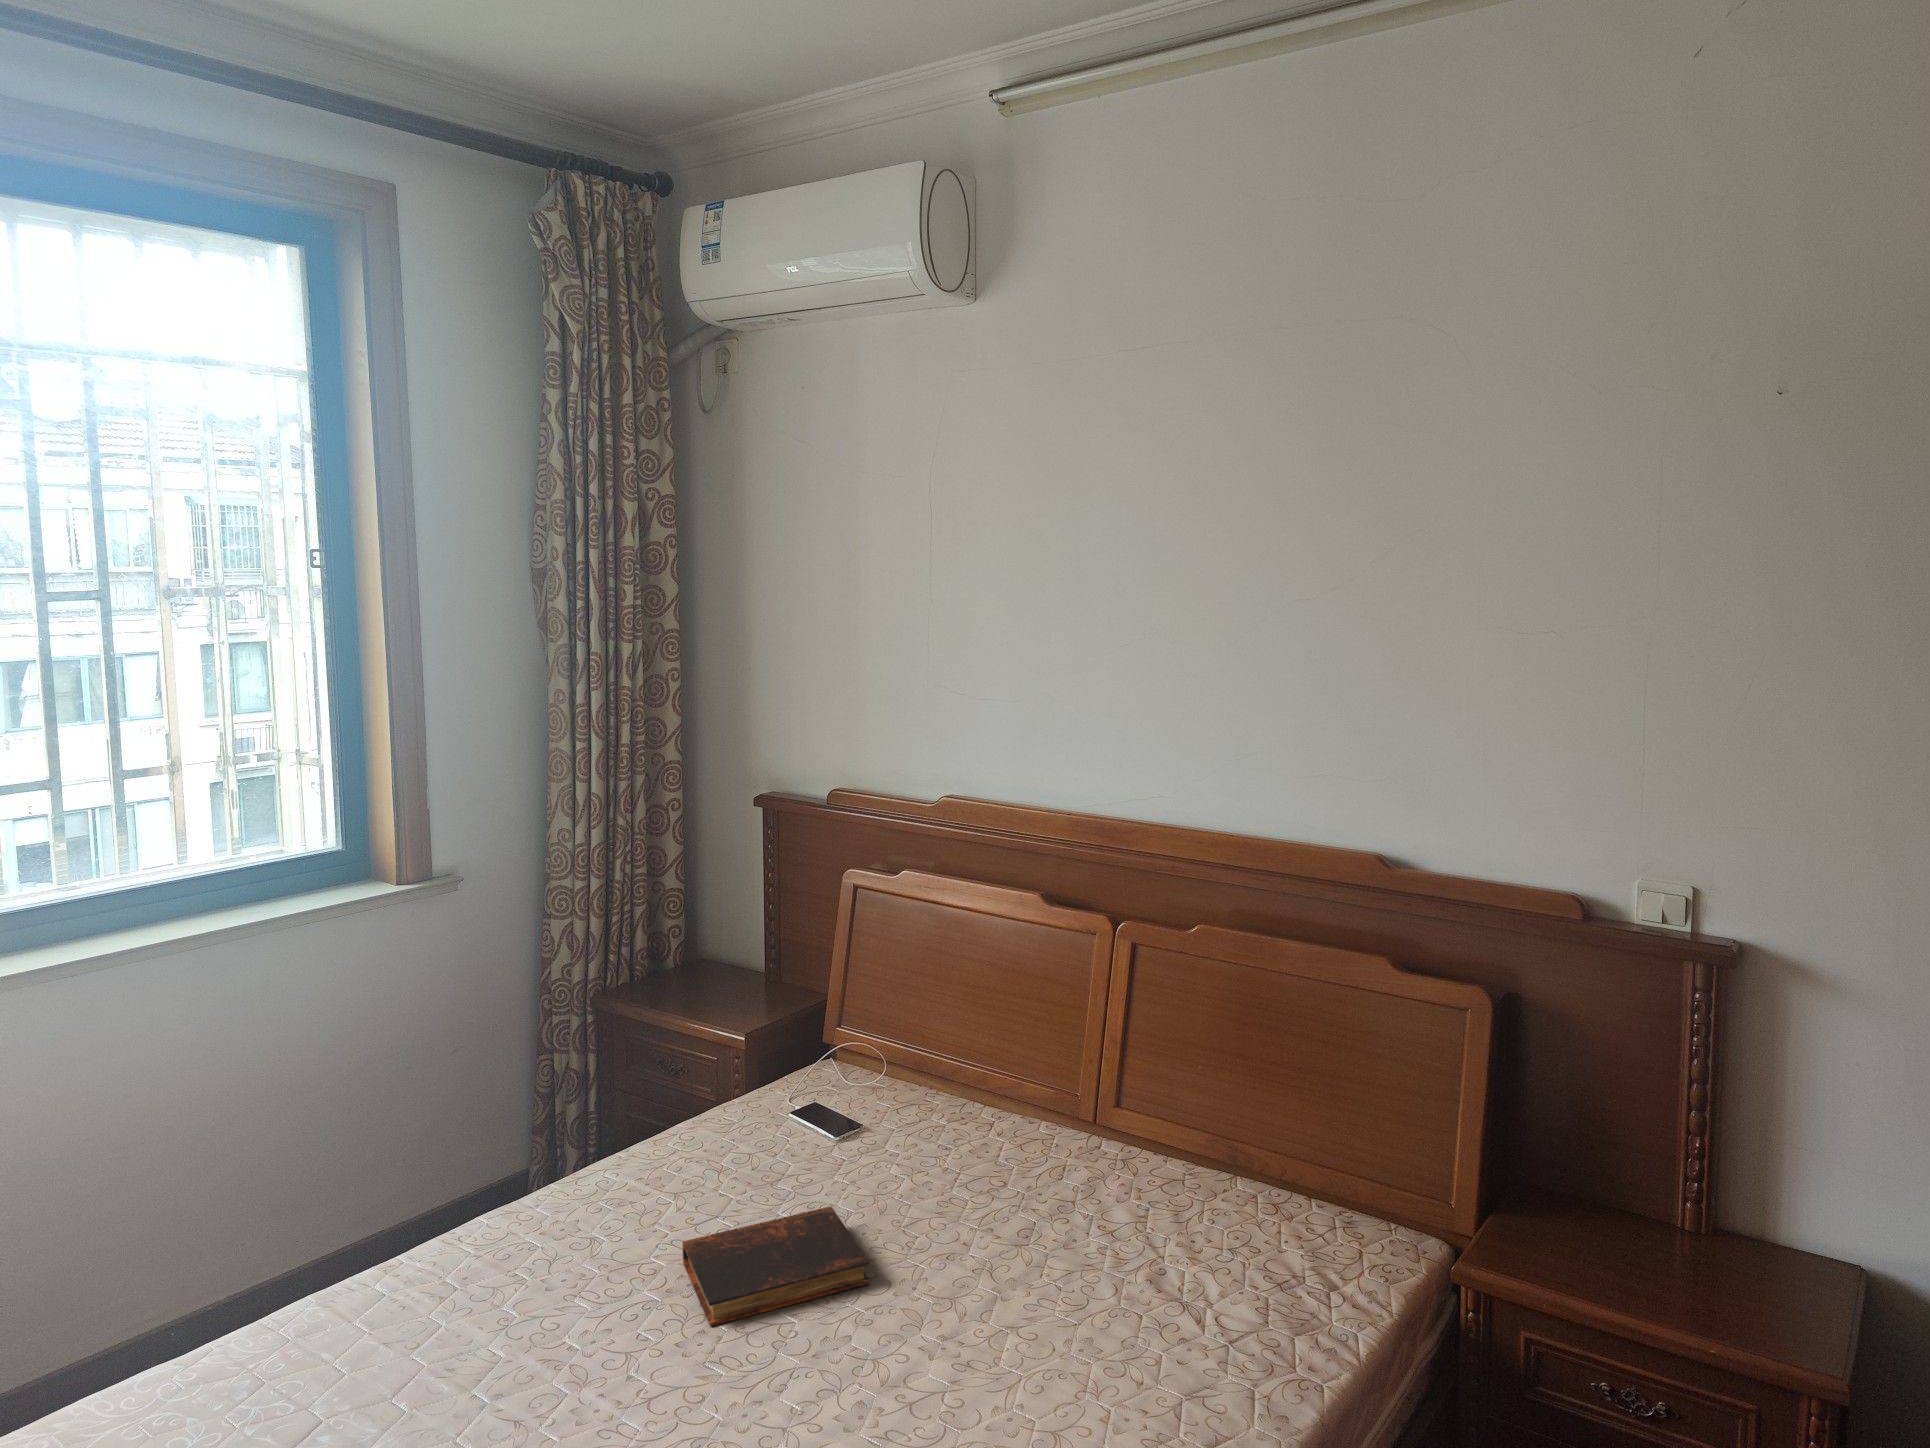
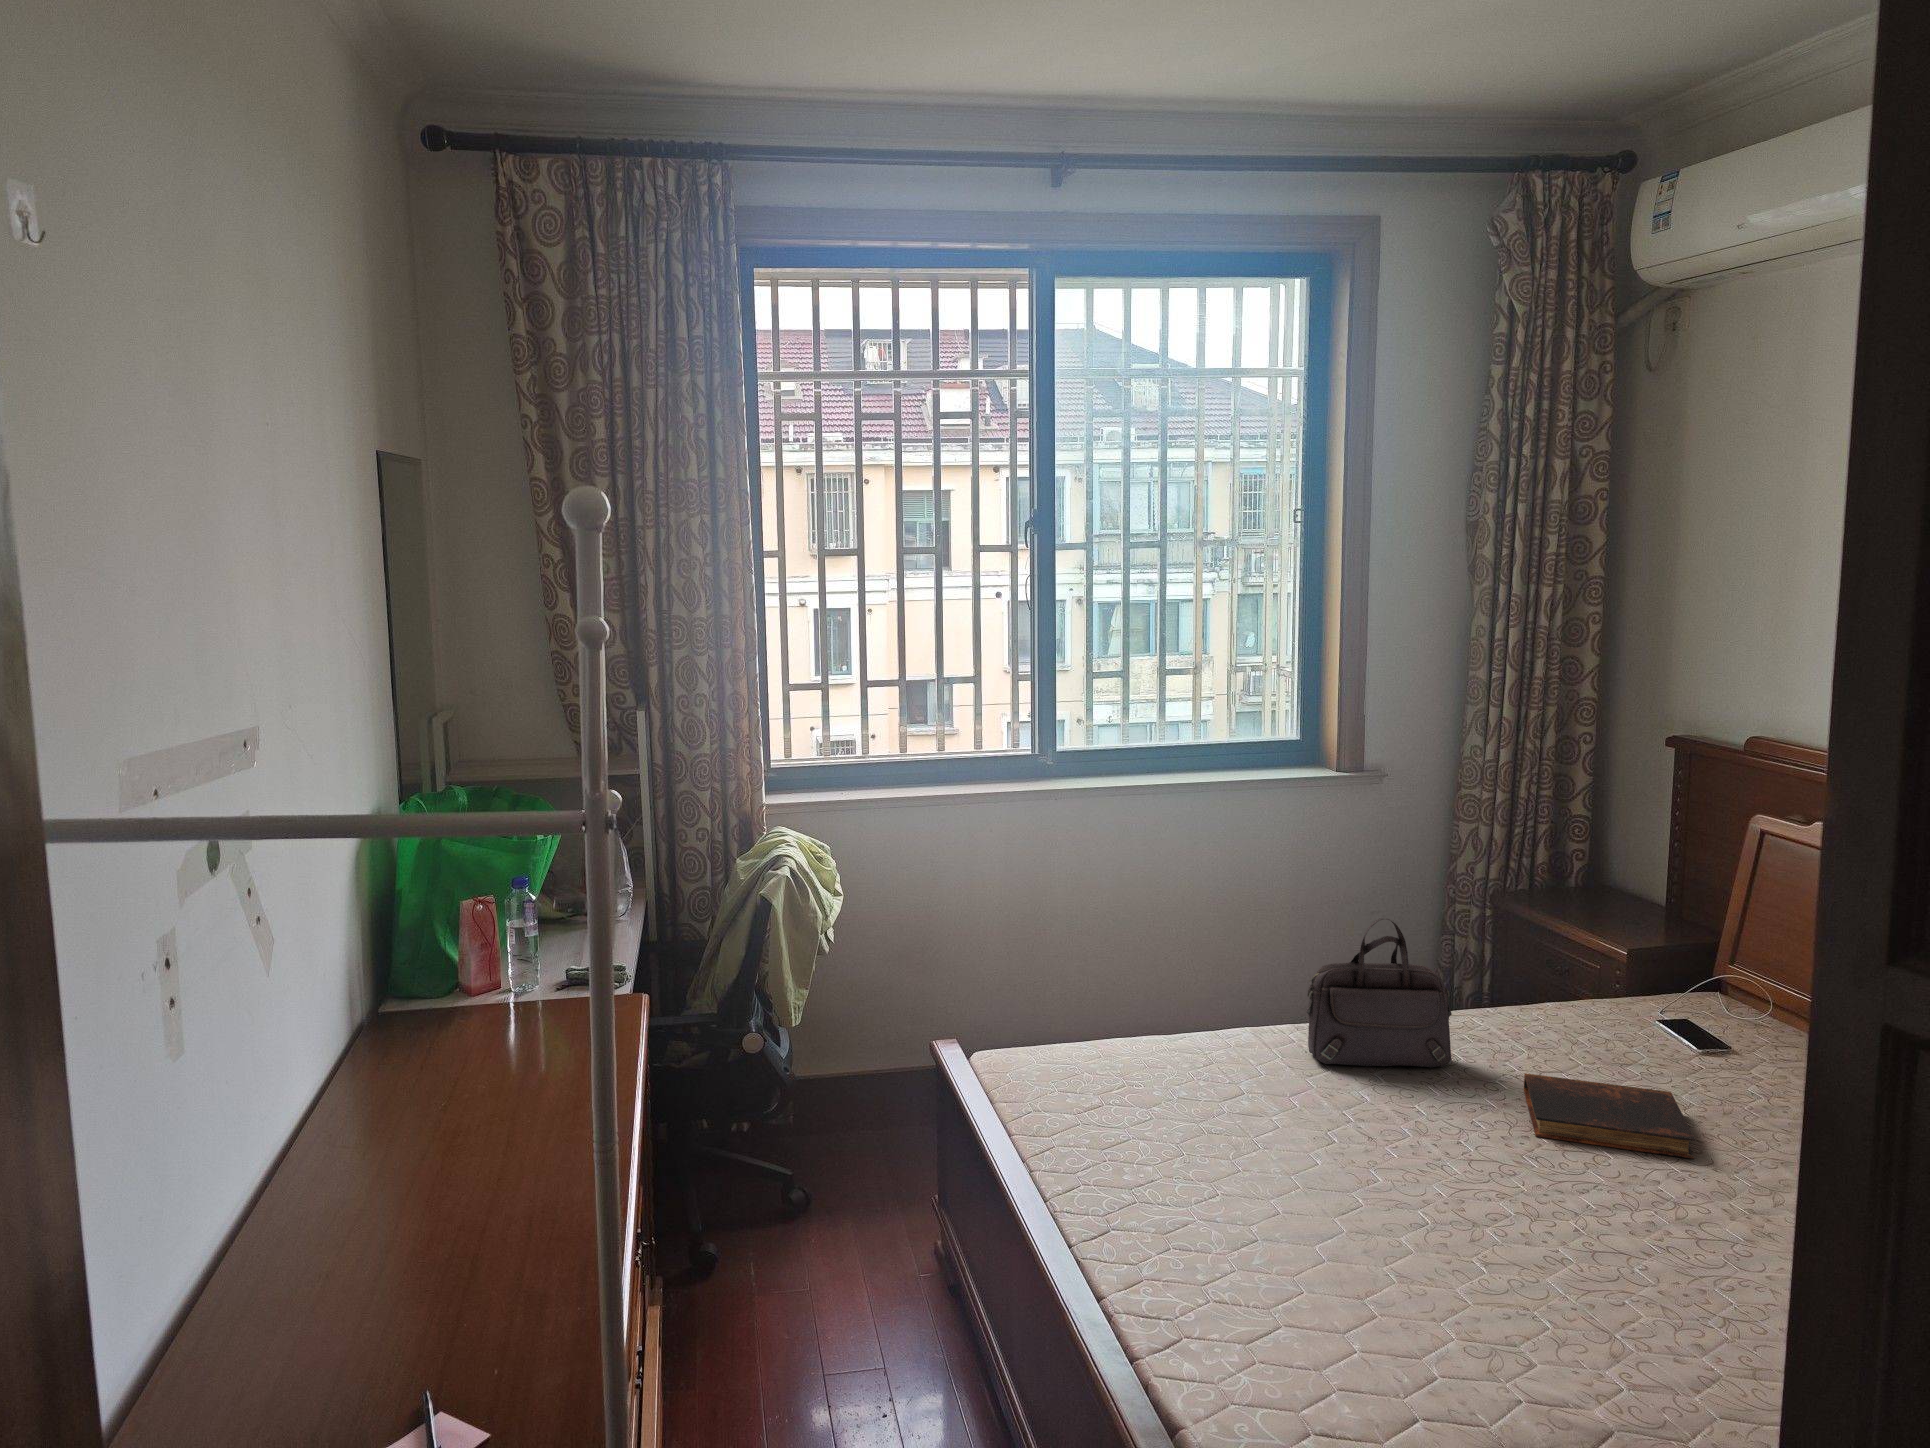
handbag: none [394,1097,595,1324] -> present [1306,918,1452,1068]

